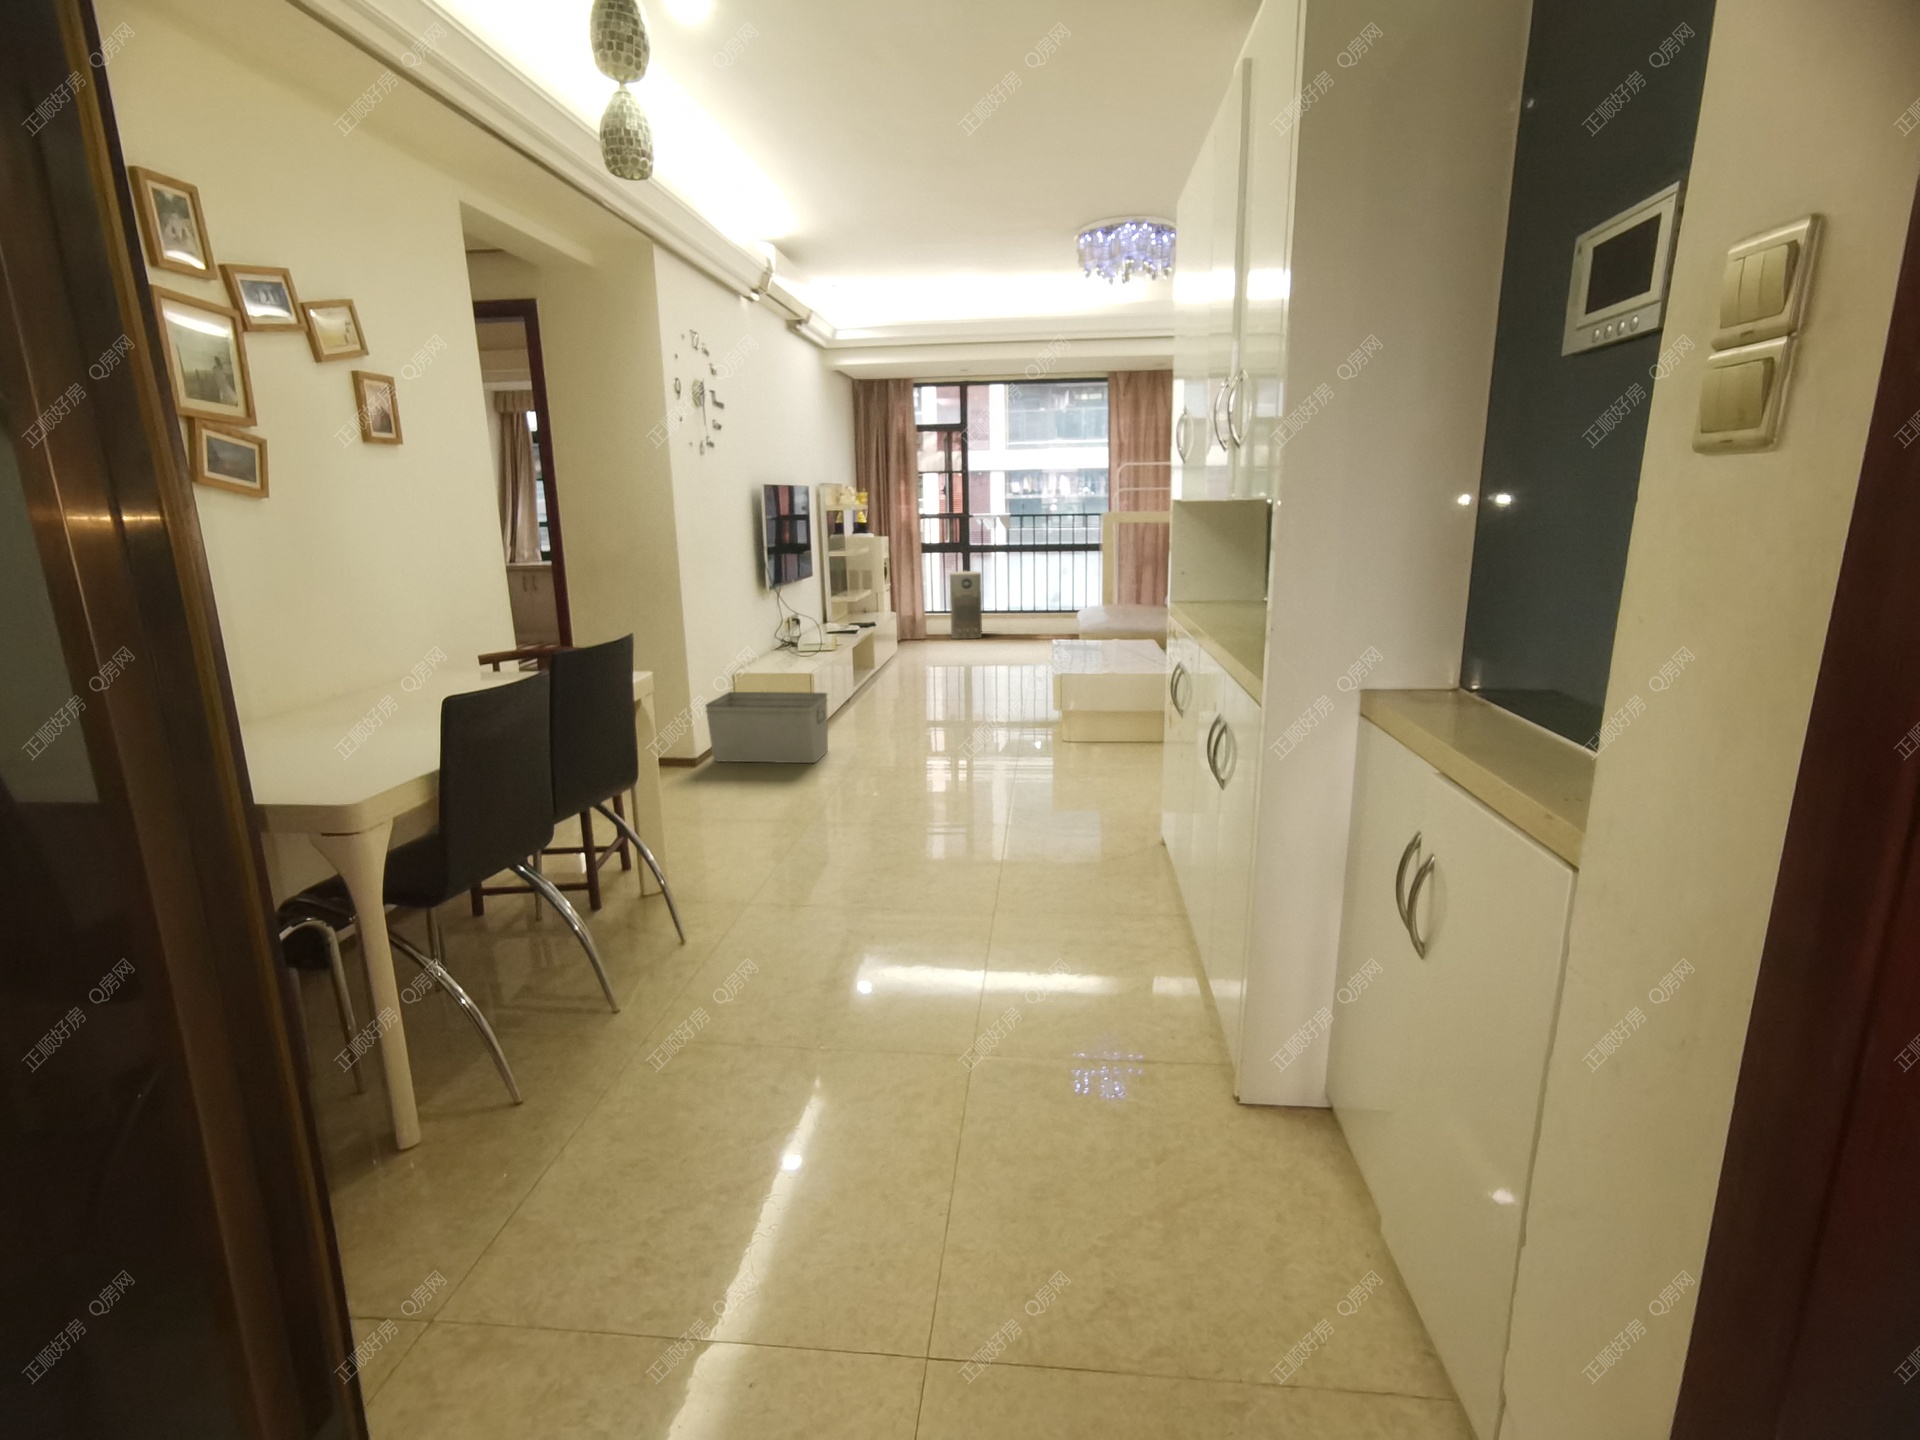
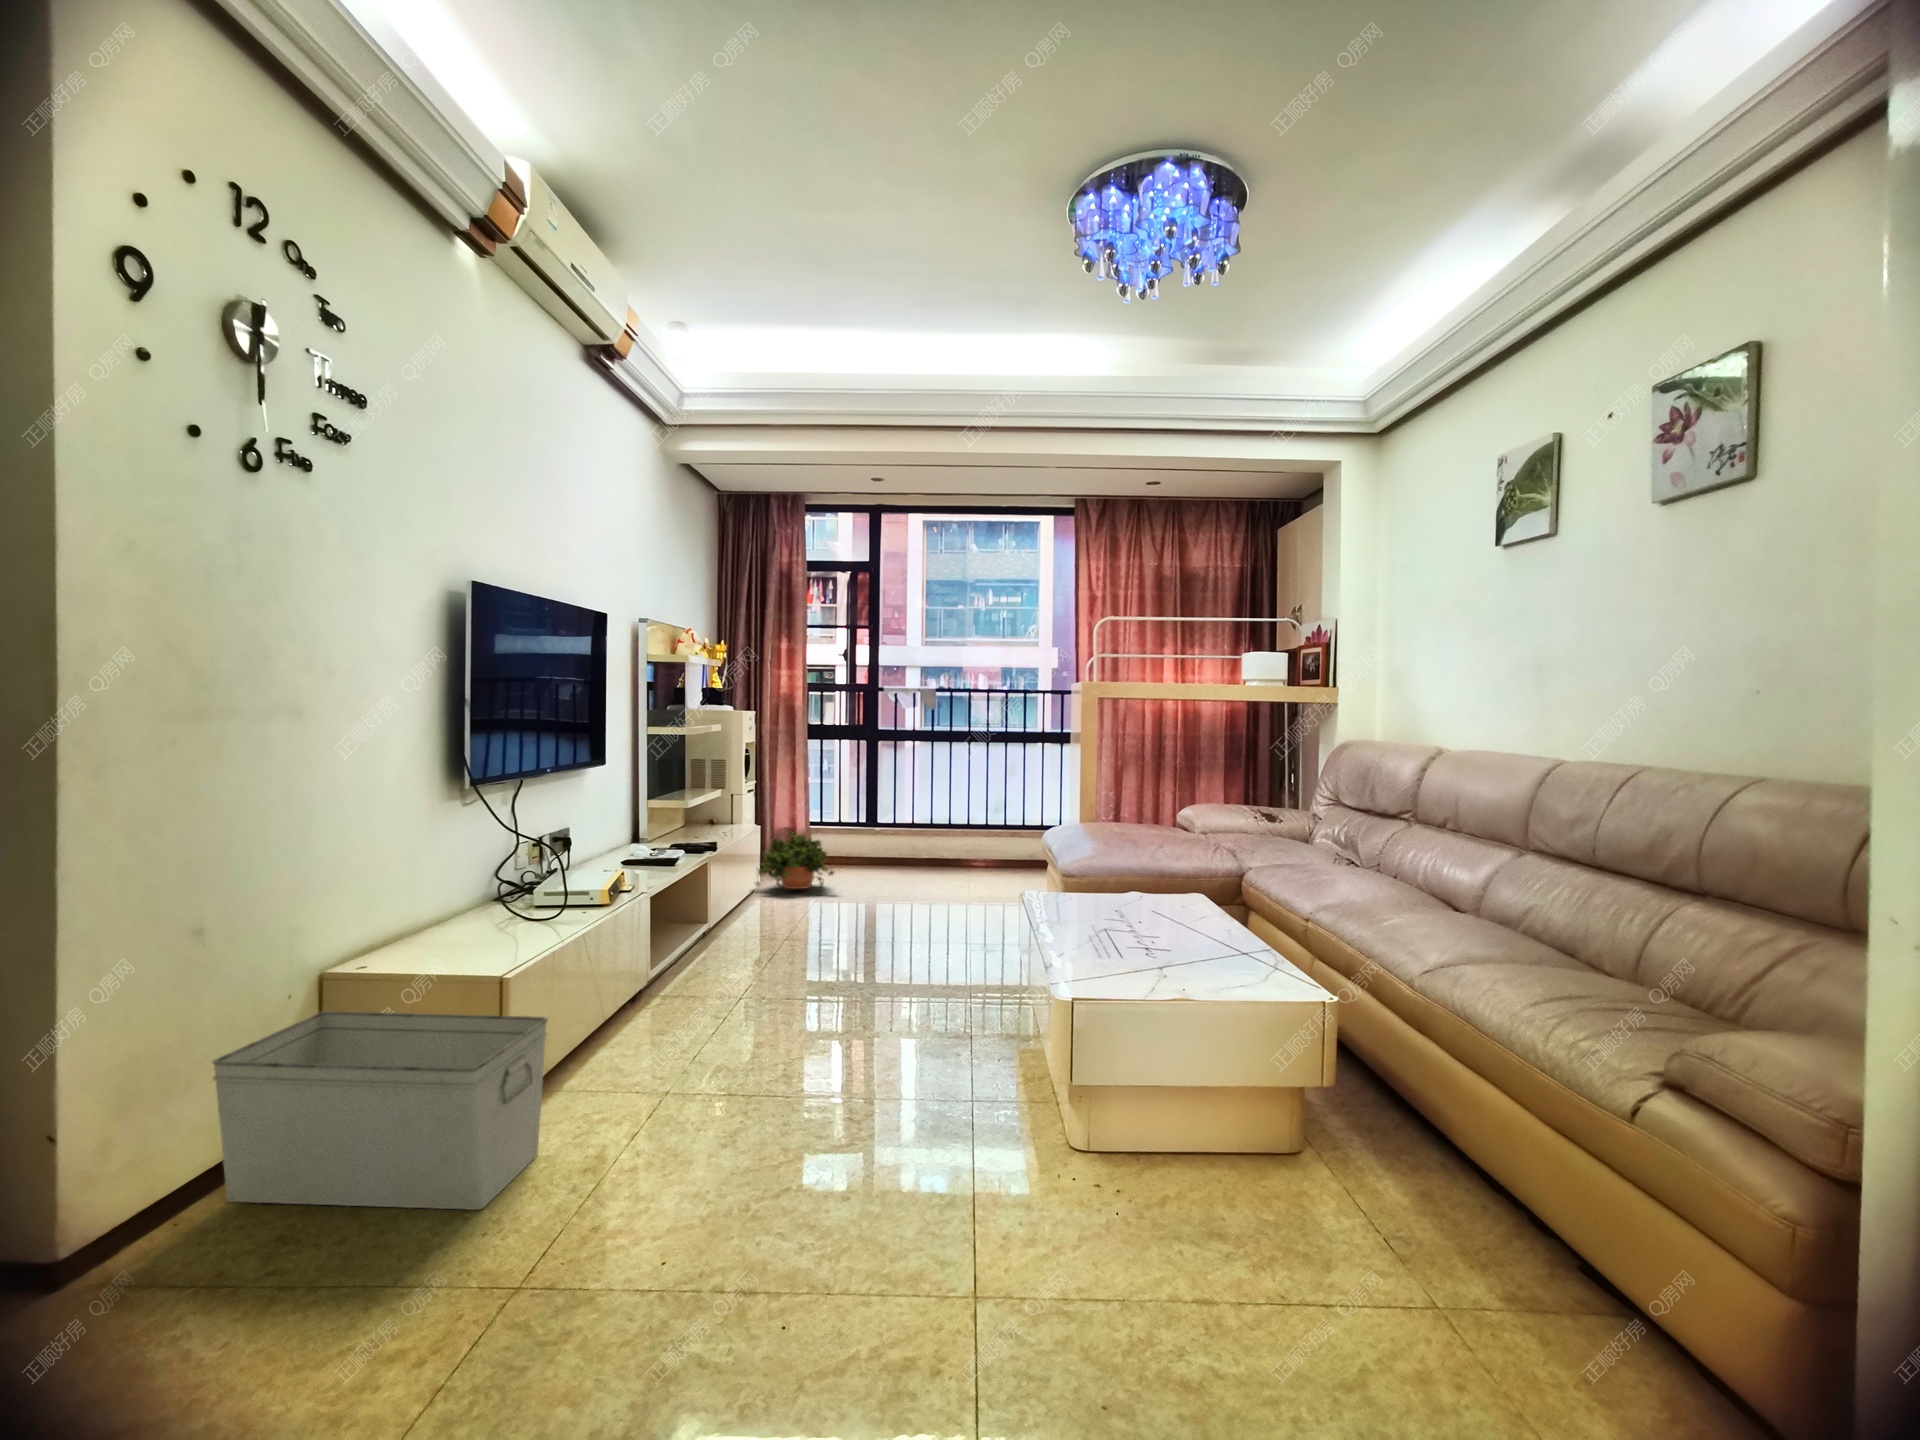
air purifier: present [950,571,982,639] -> none [846,766,893,865]
potted plant: none [891,615,947,652] -> present [754,832,834,889]

